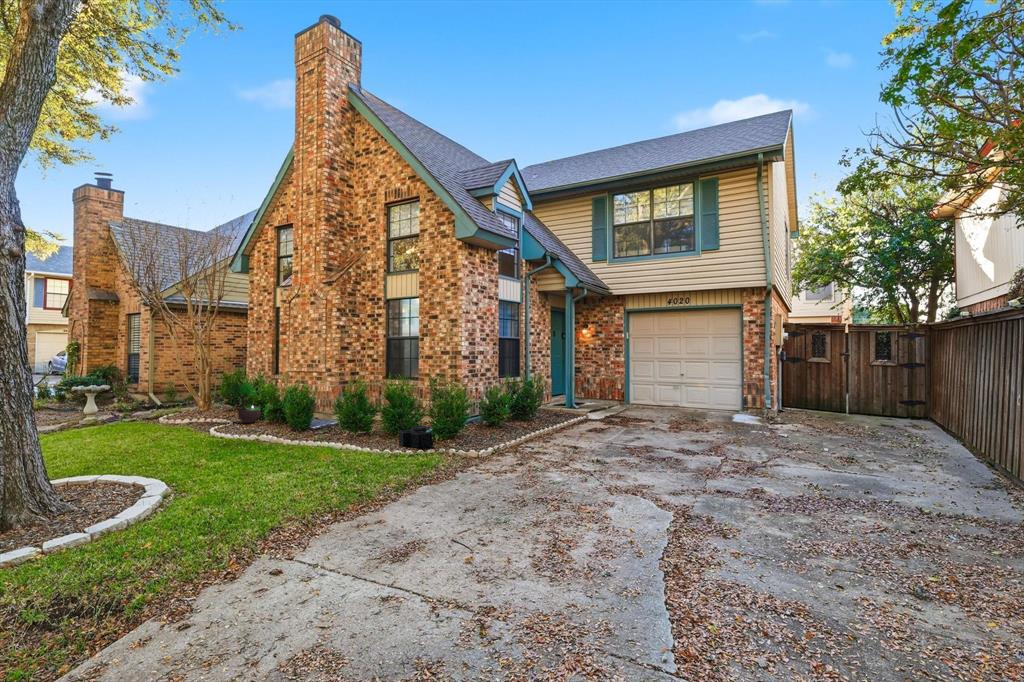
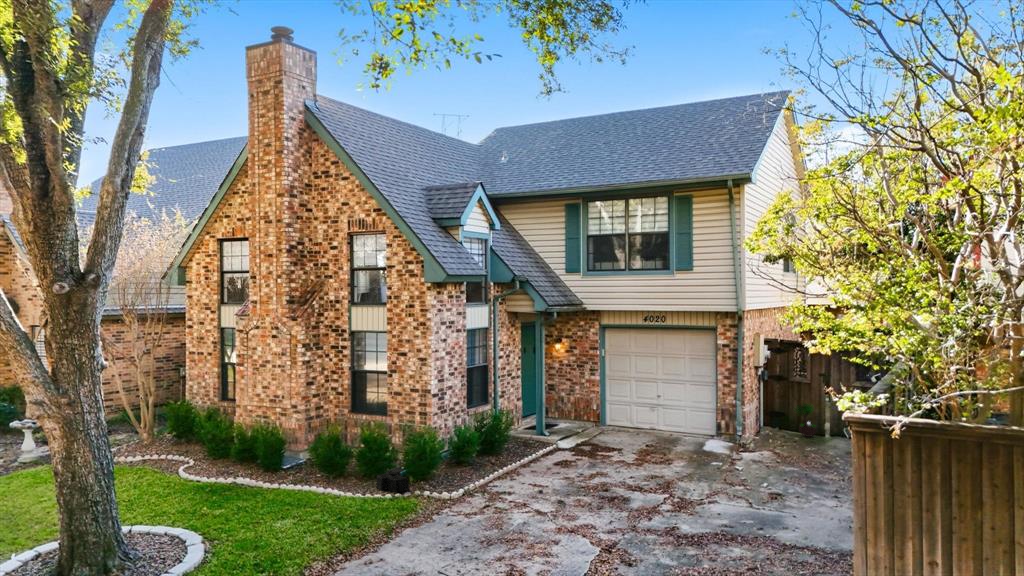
potted tree: present [229,383,260,423] -> present [794,403,817,437]

